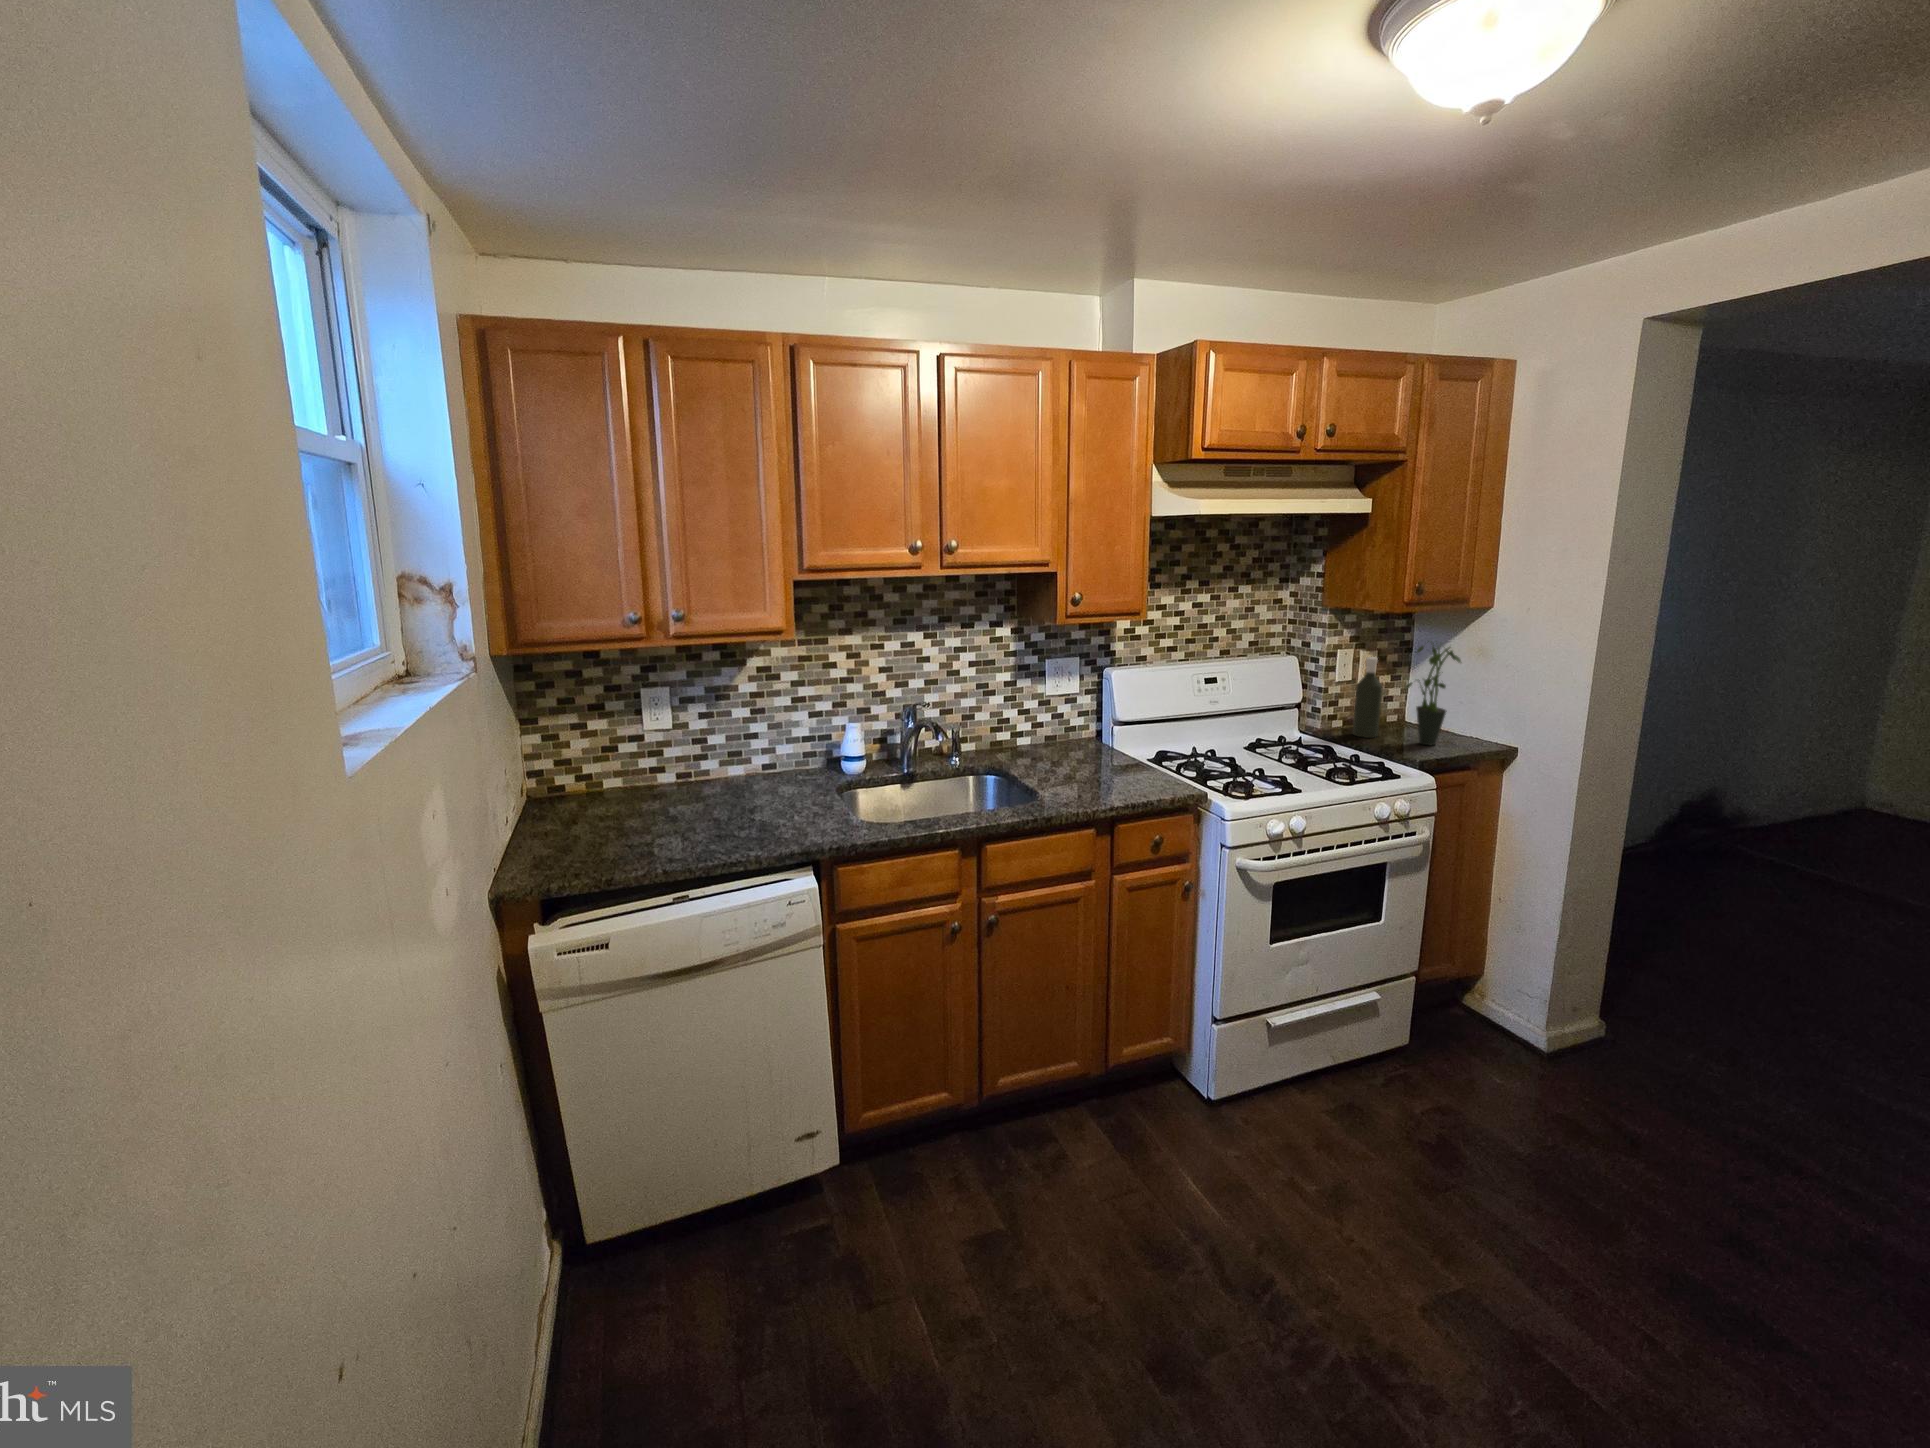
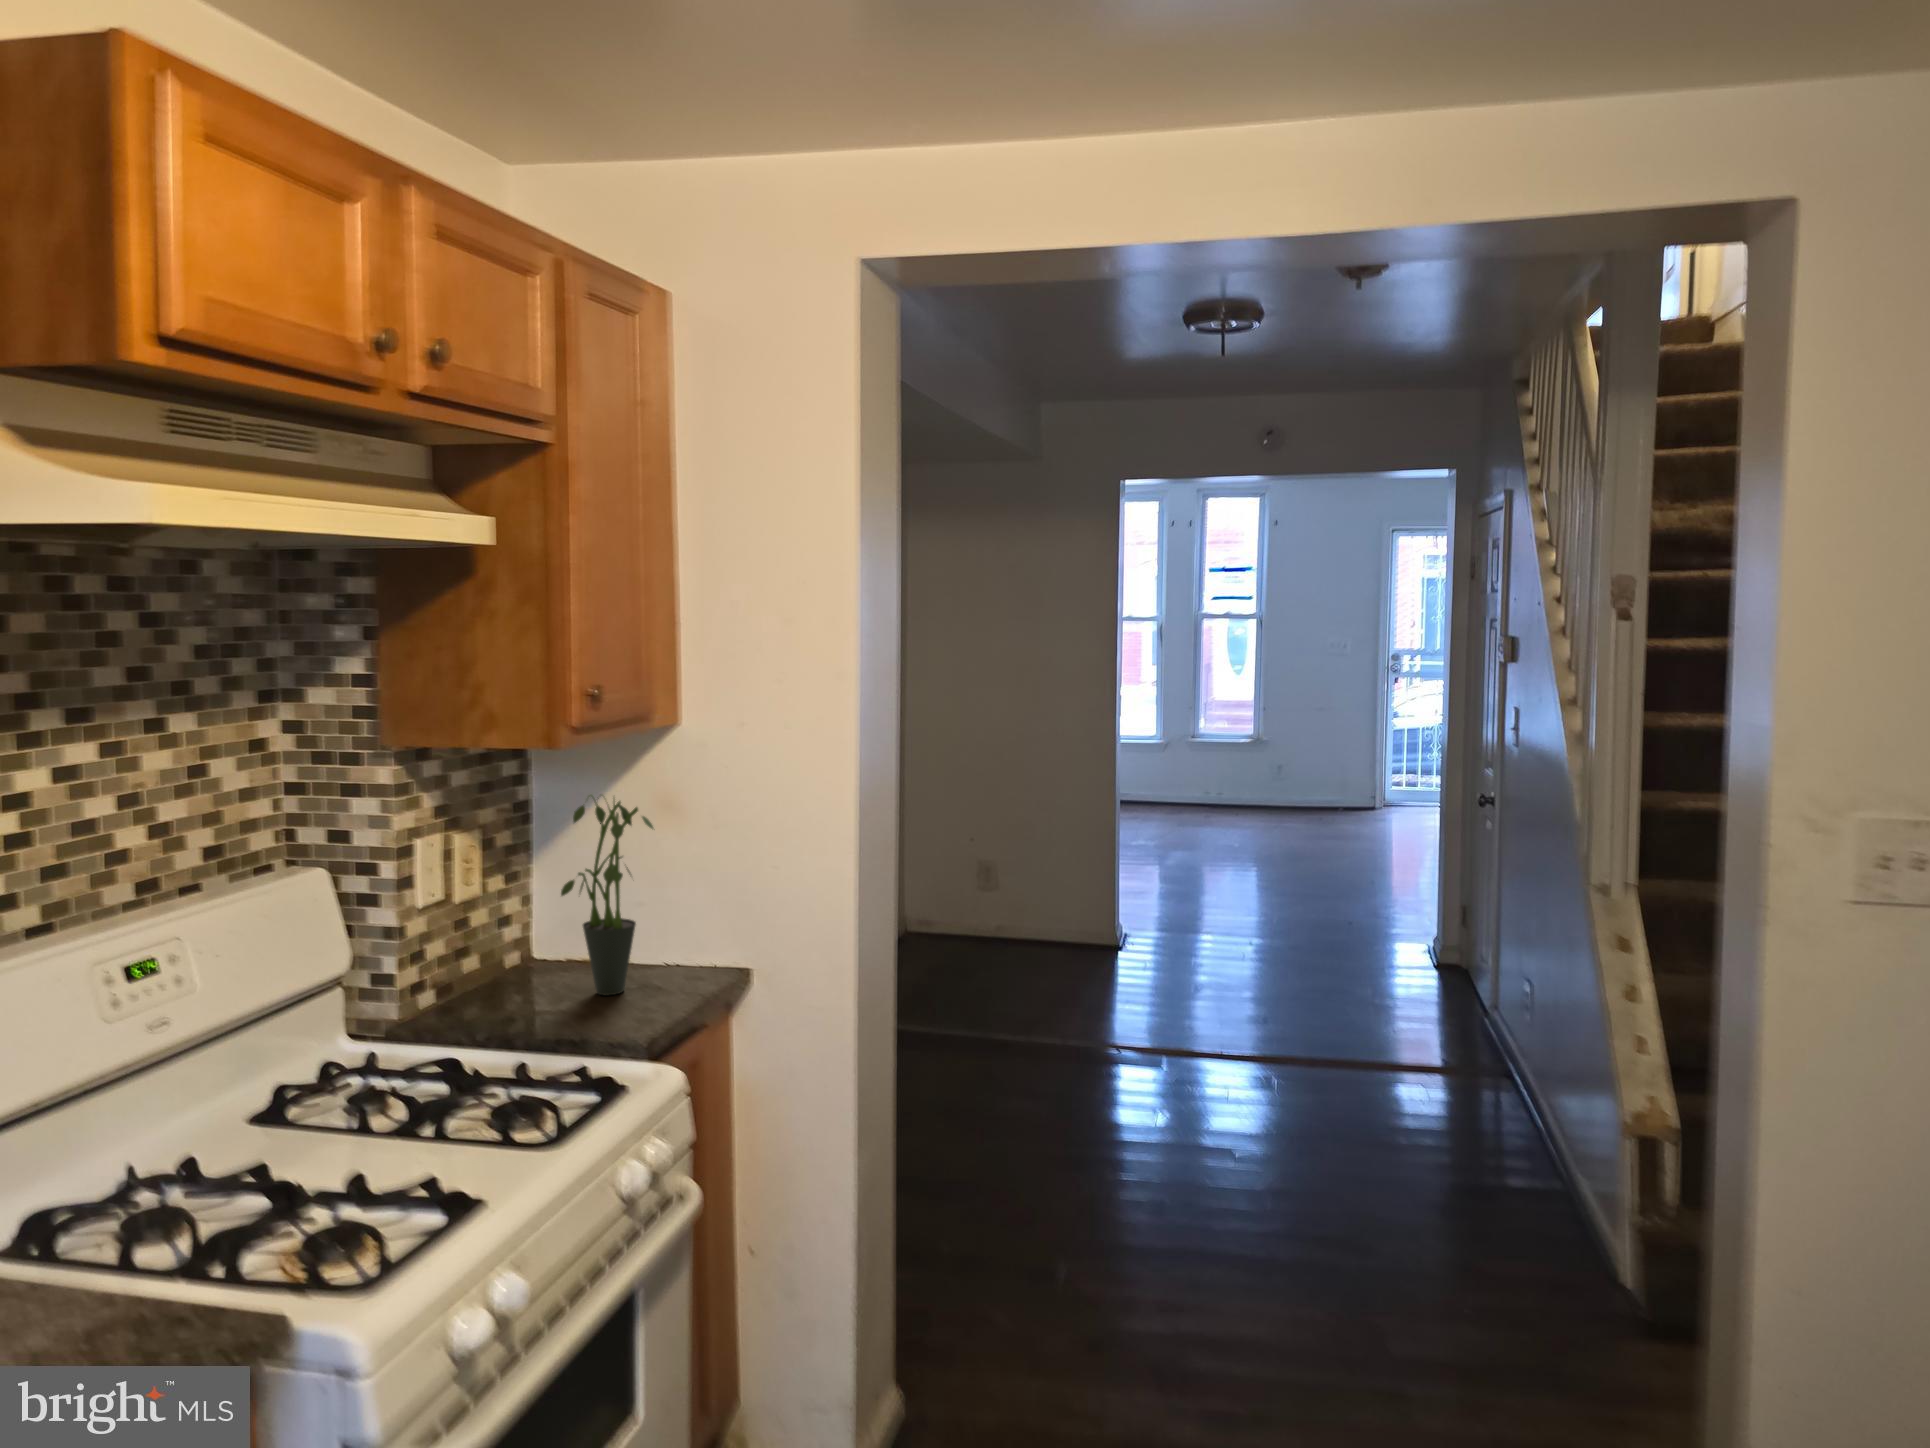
bottle: present [1353,657,1382,738] -> none [465,842,518,1014]

